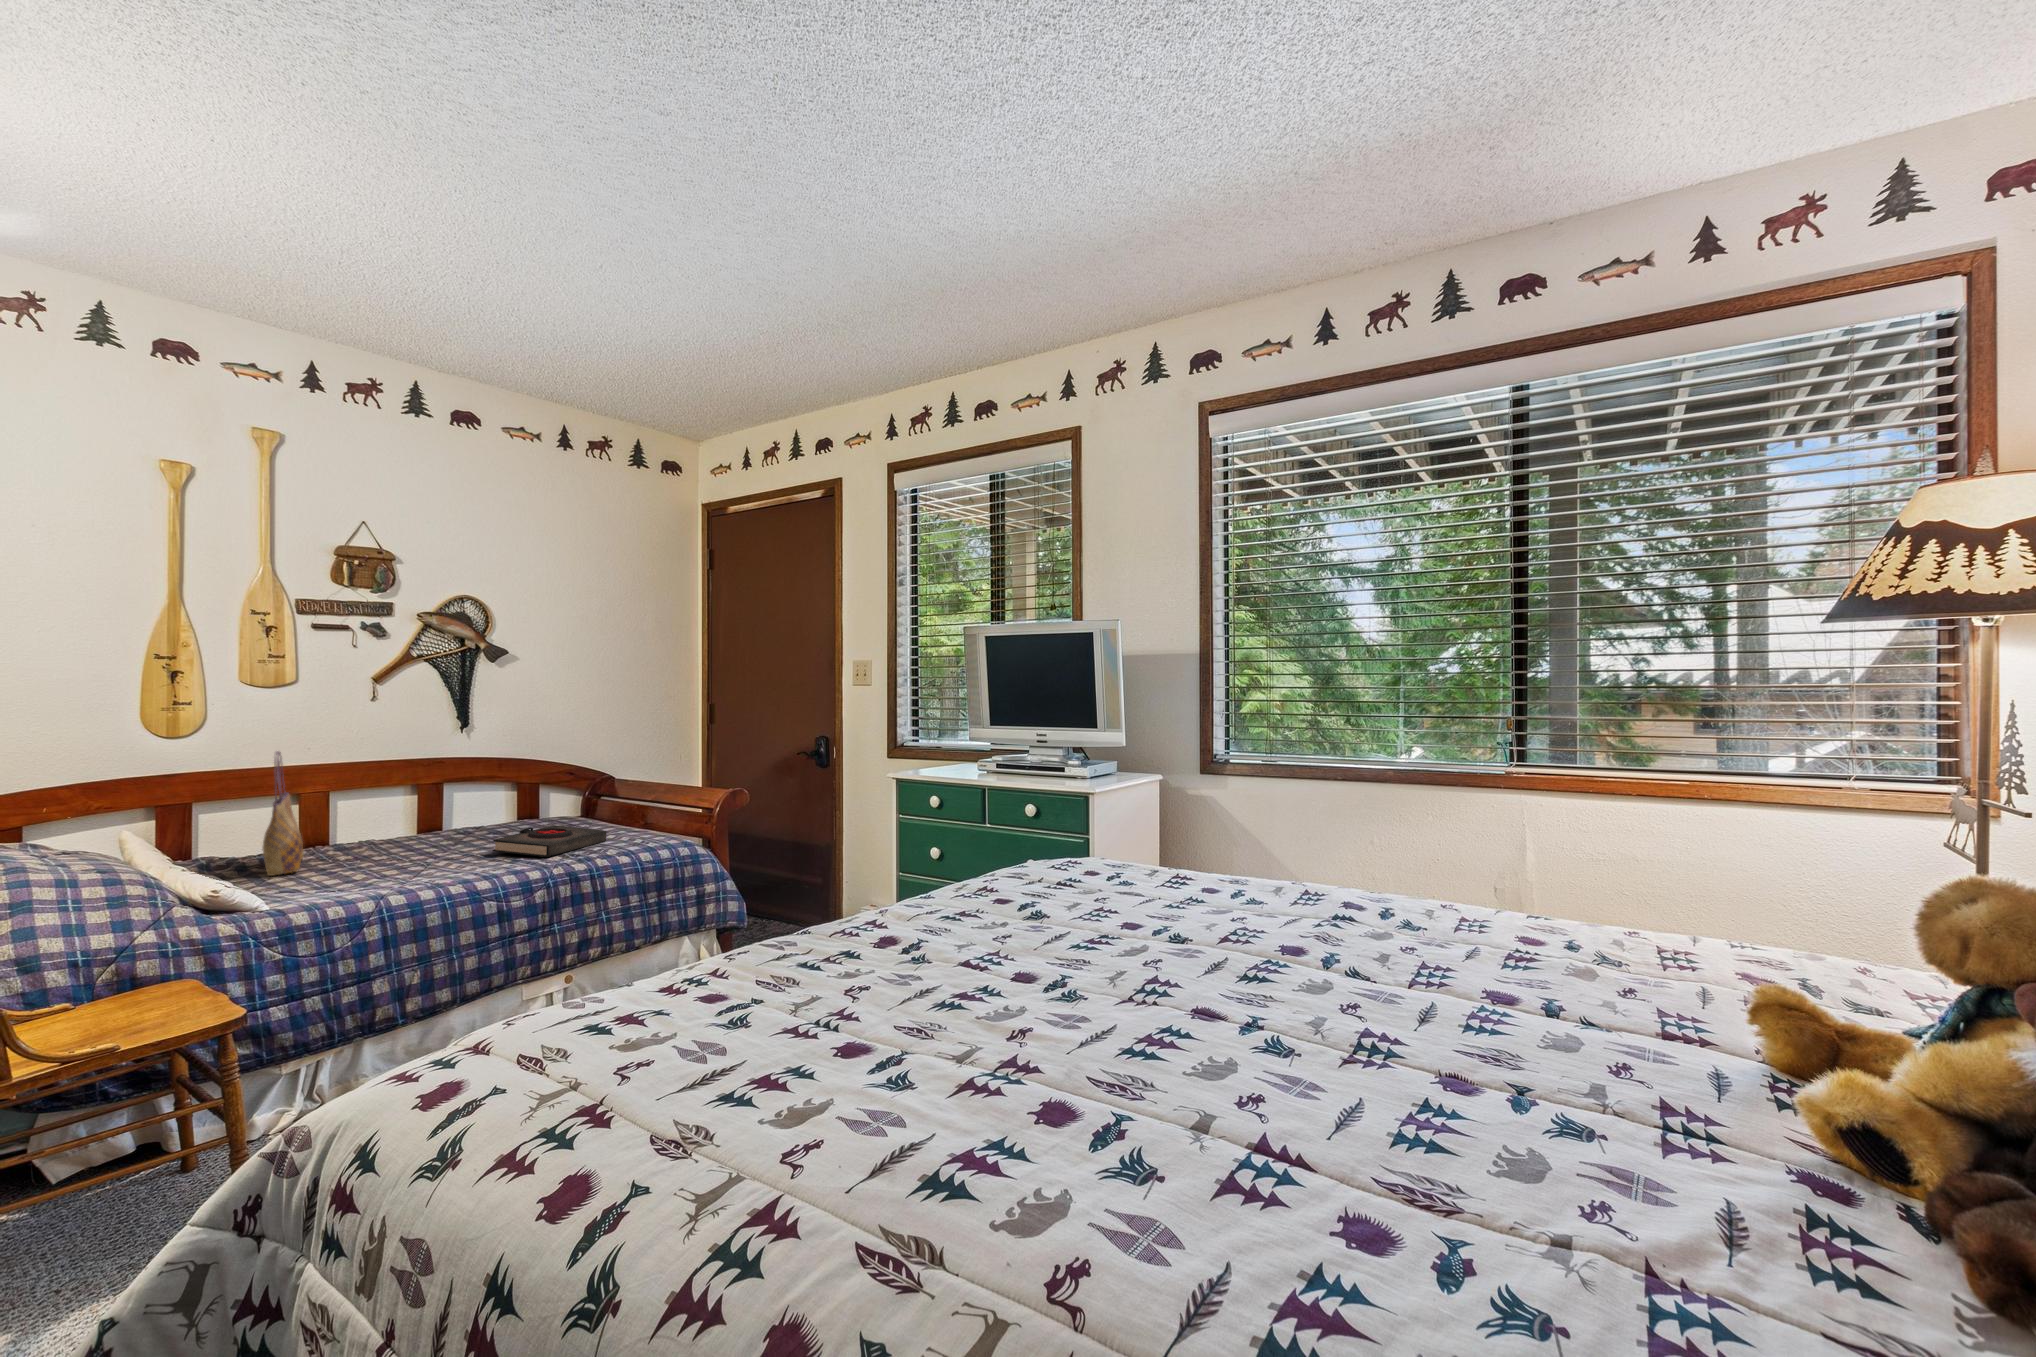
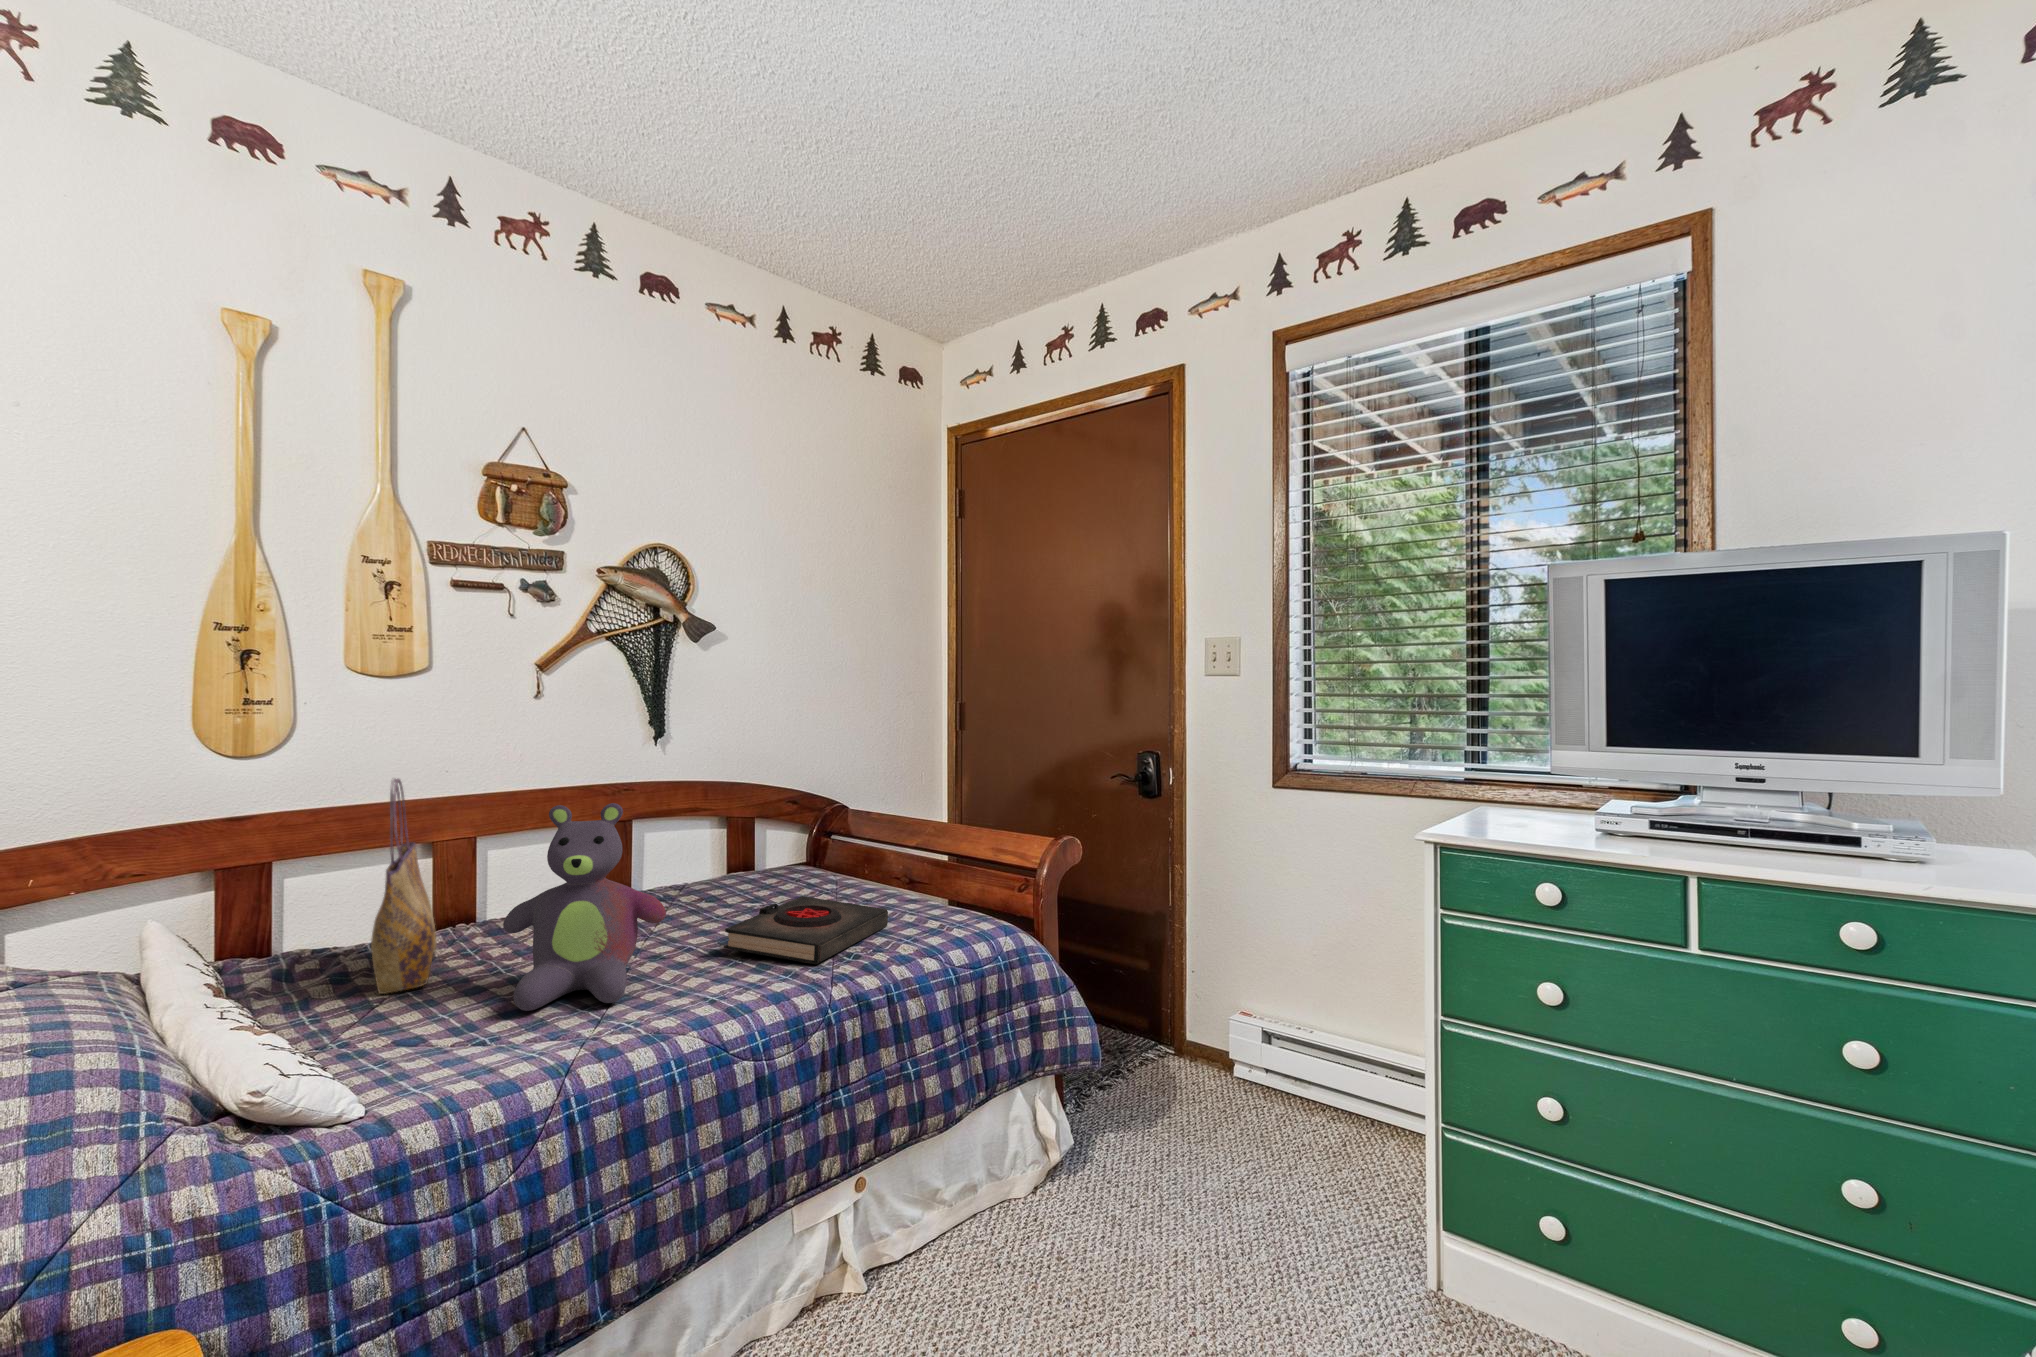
stuffed bear: none [348,764,452,878] -> present [503,803,666,1011]

